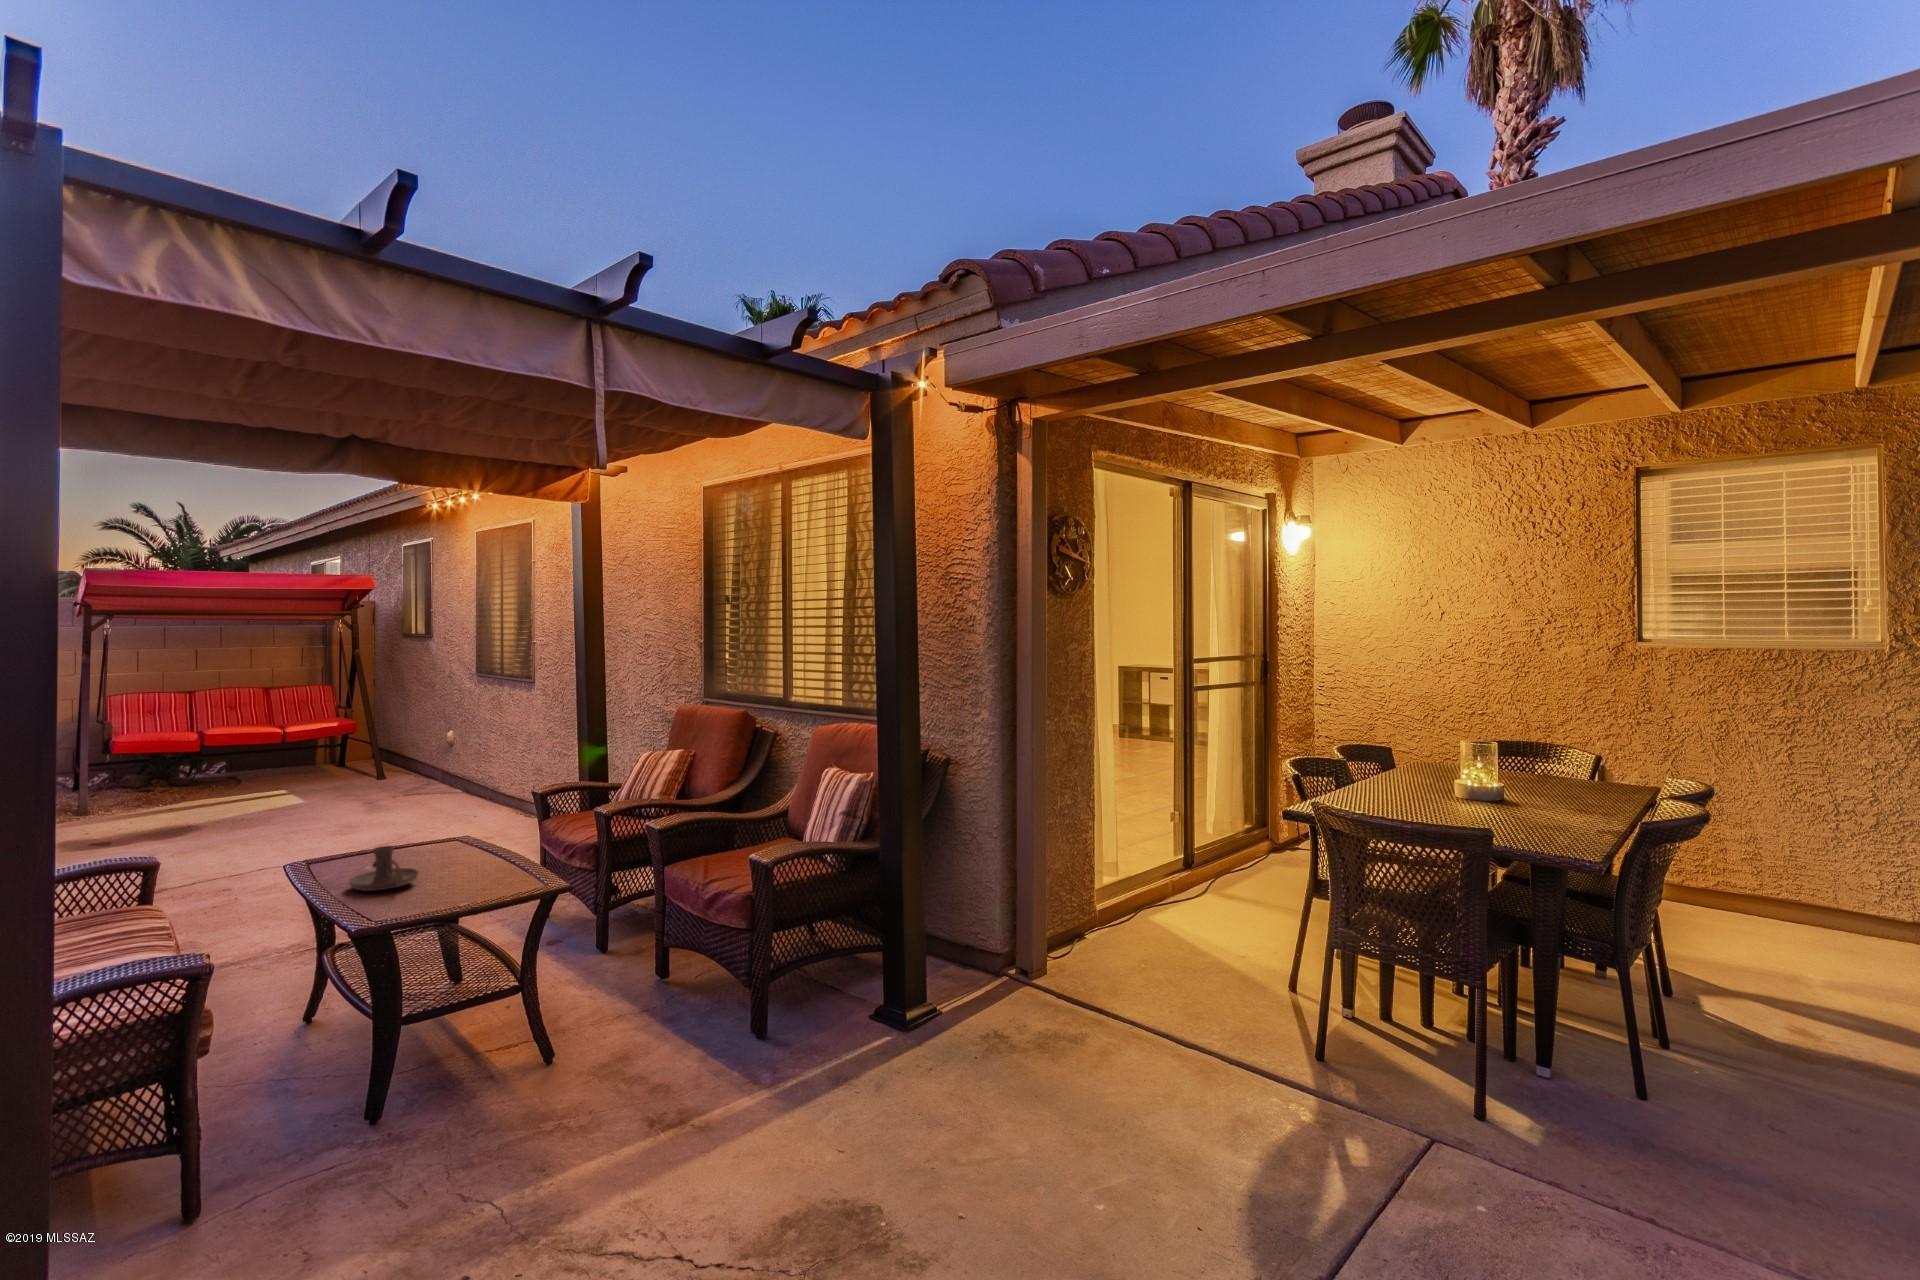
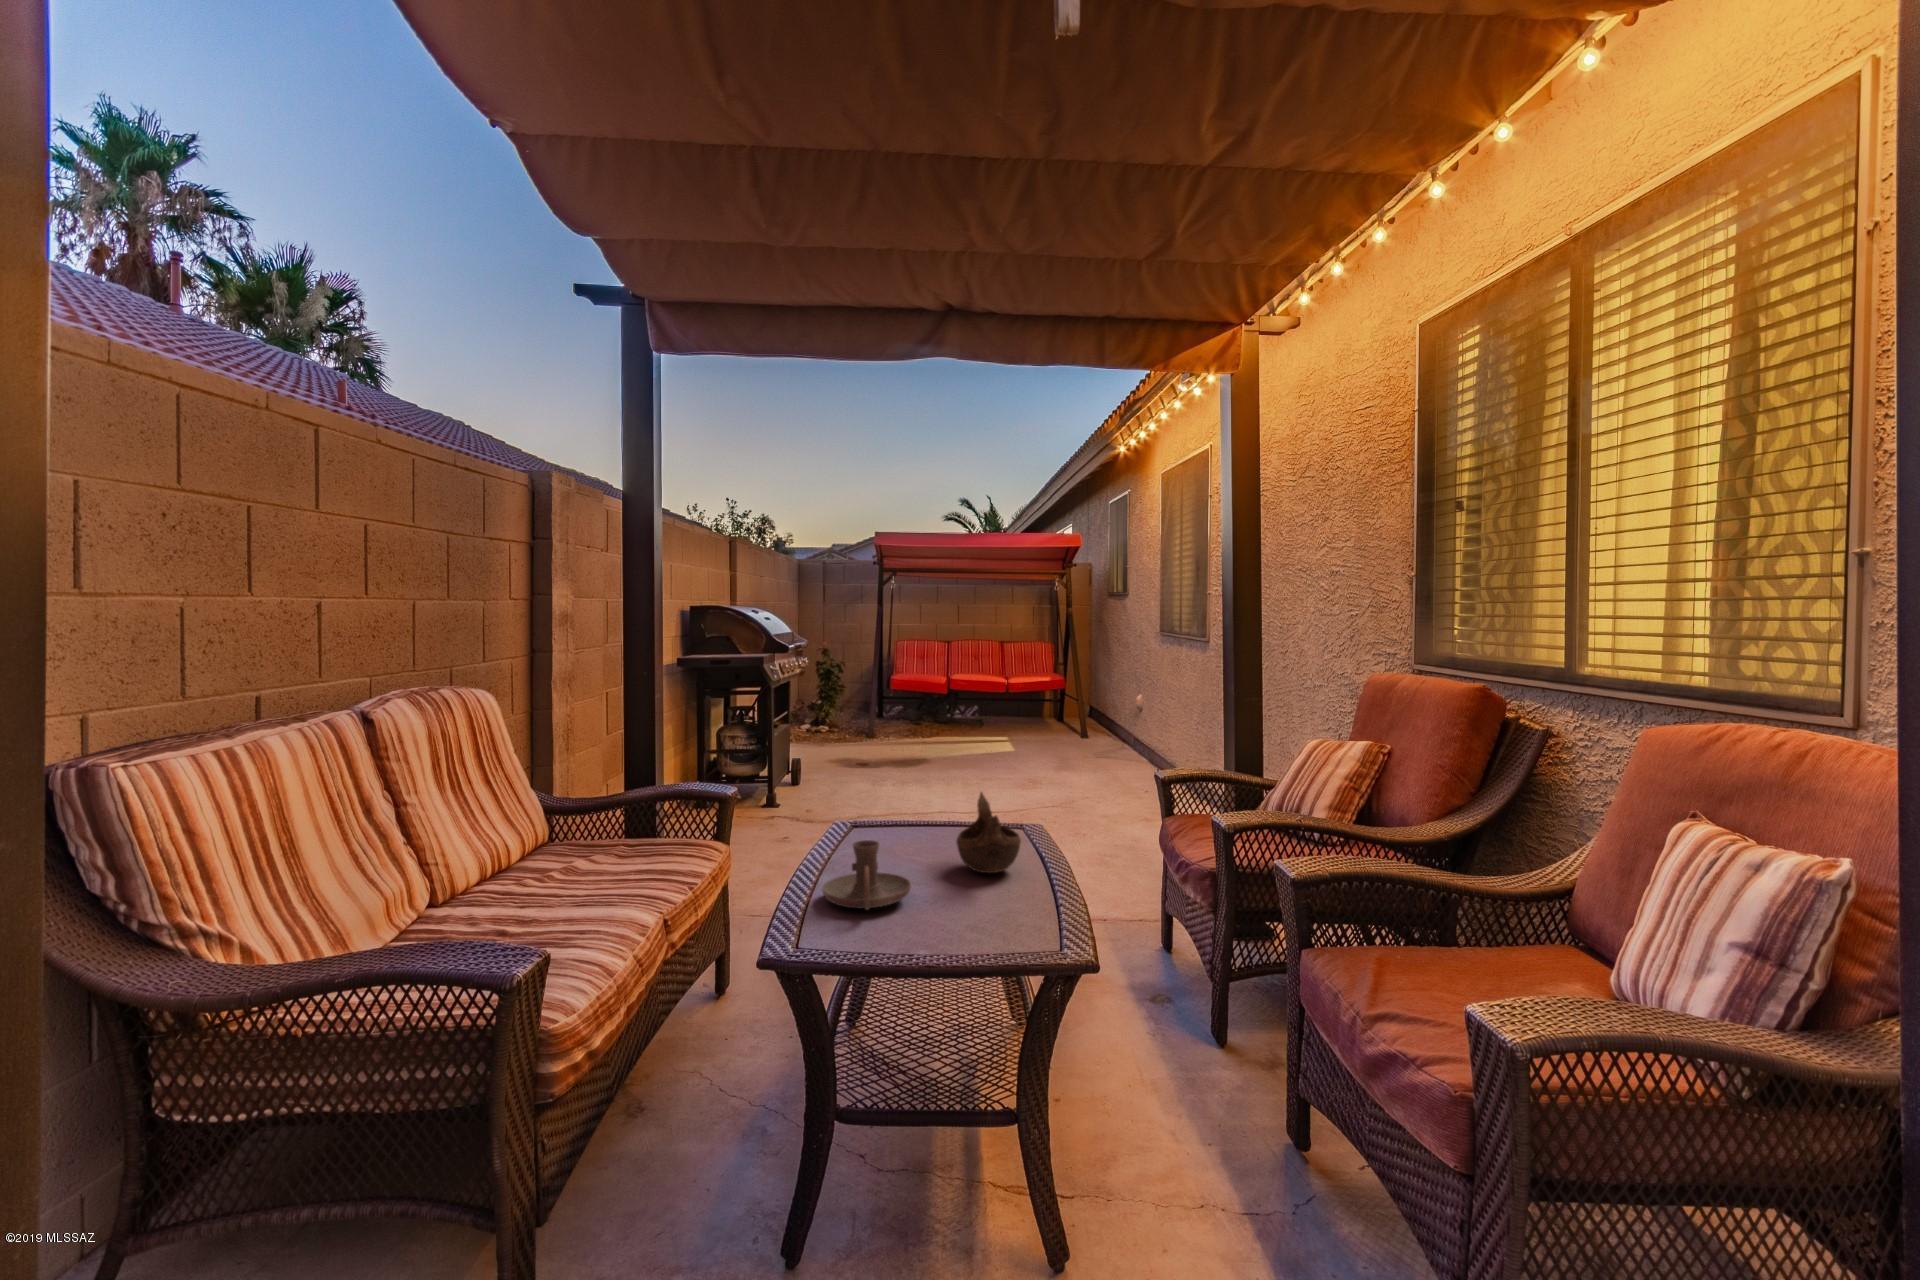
decorative bowl: none [429,809,479,861] -> present [956,792,1021,873]

